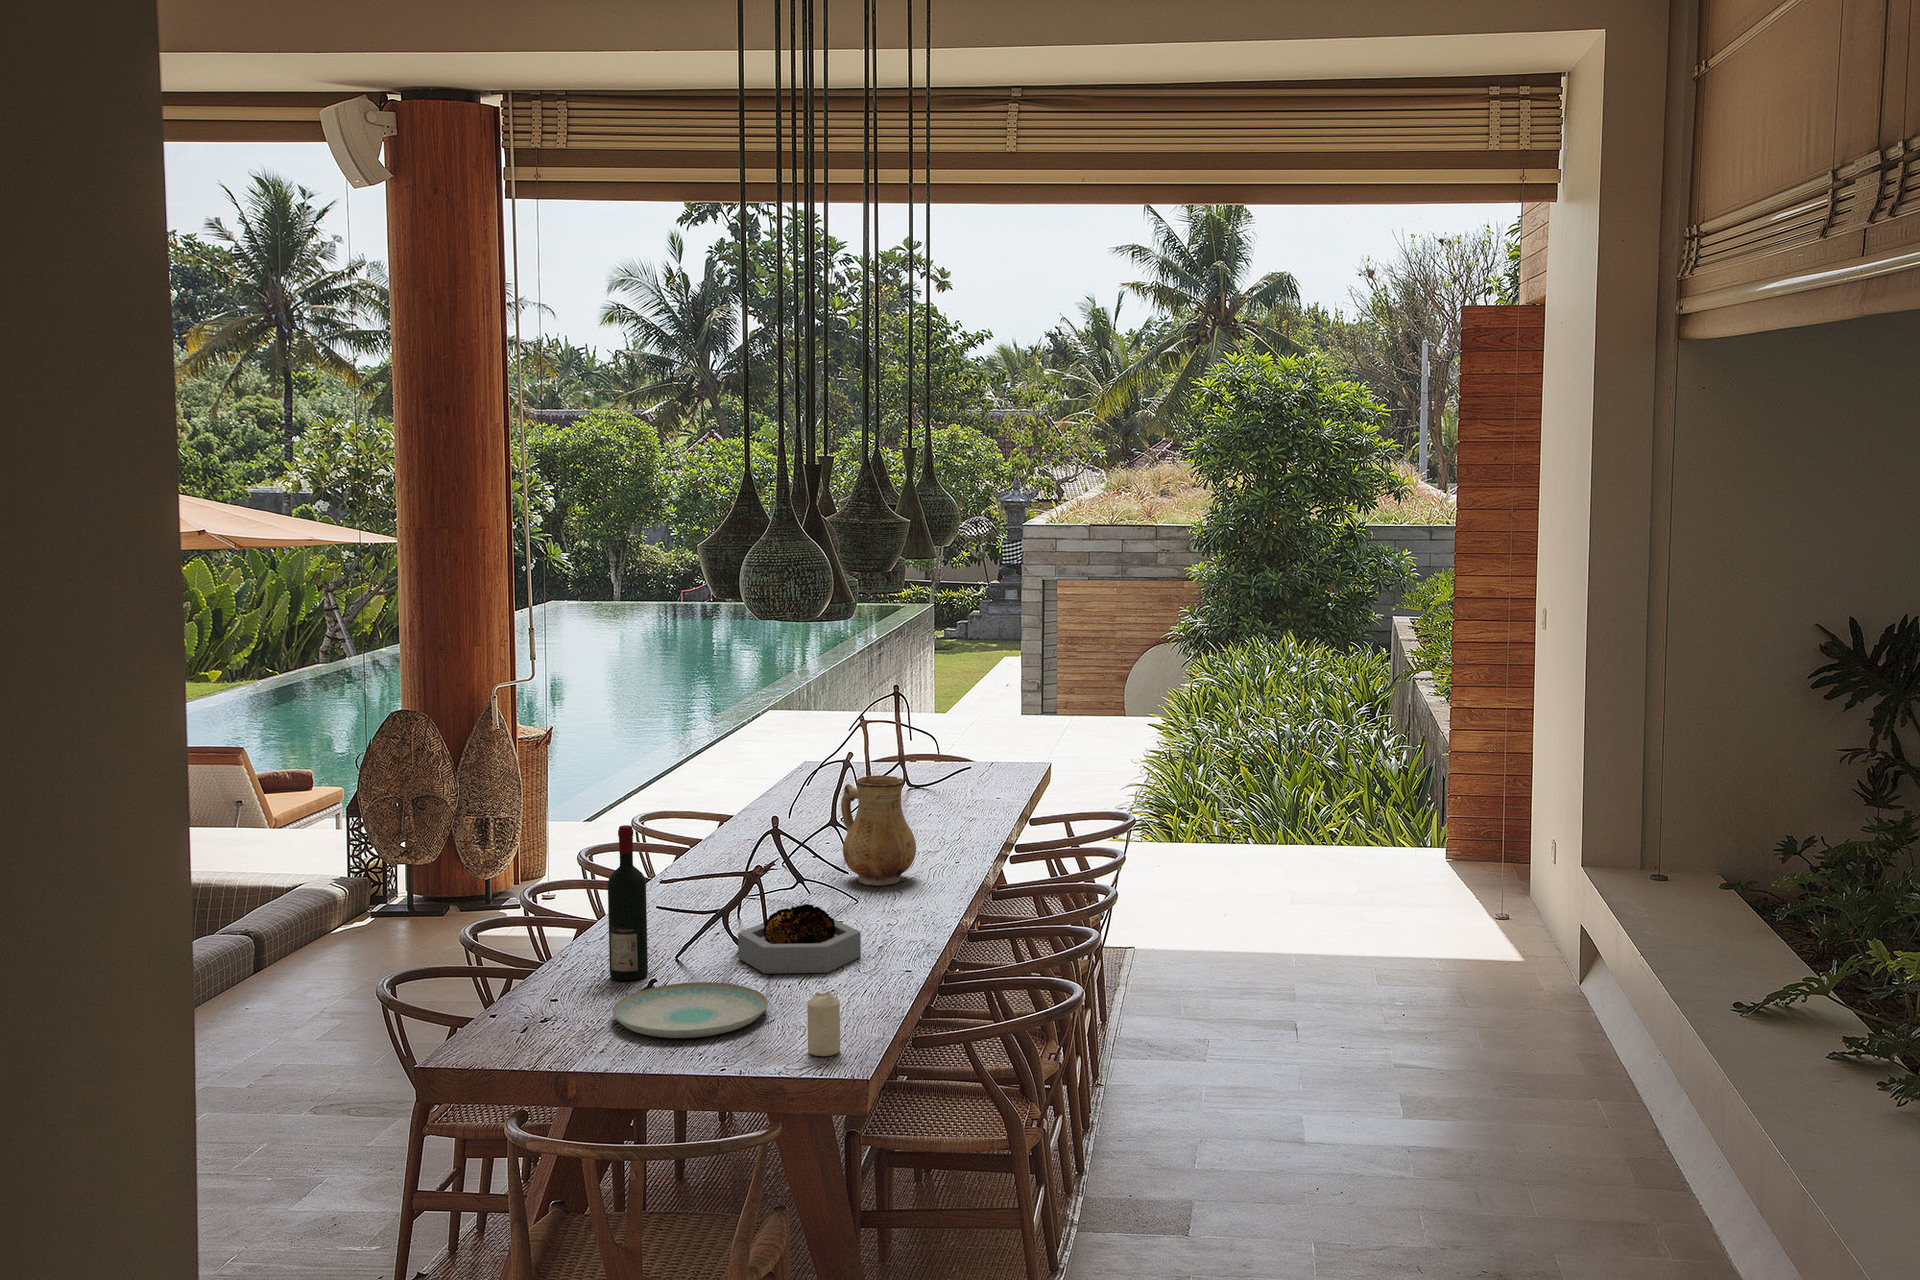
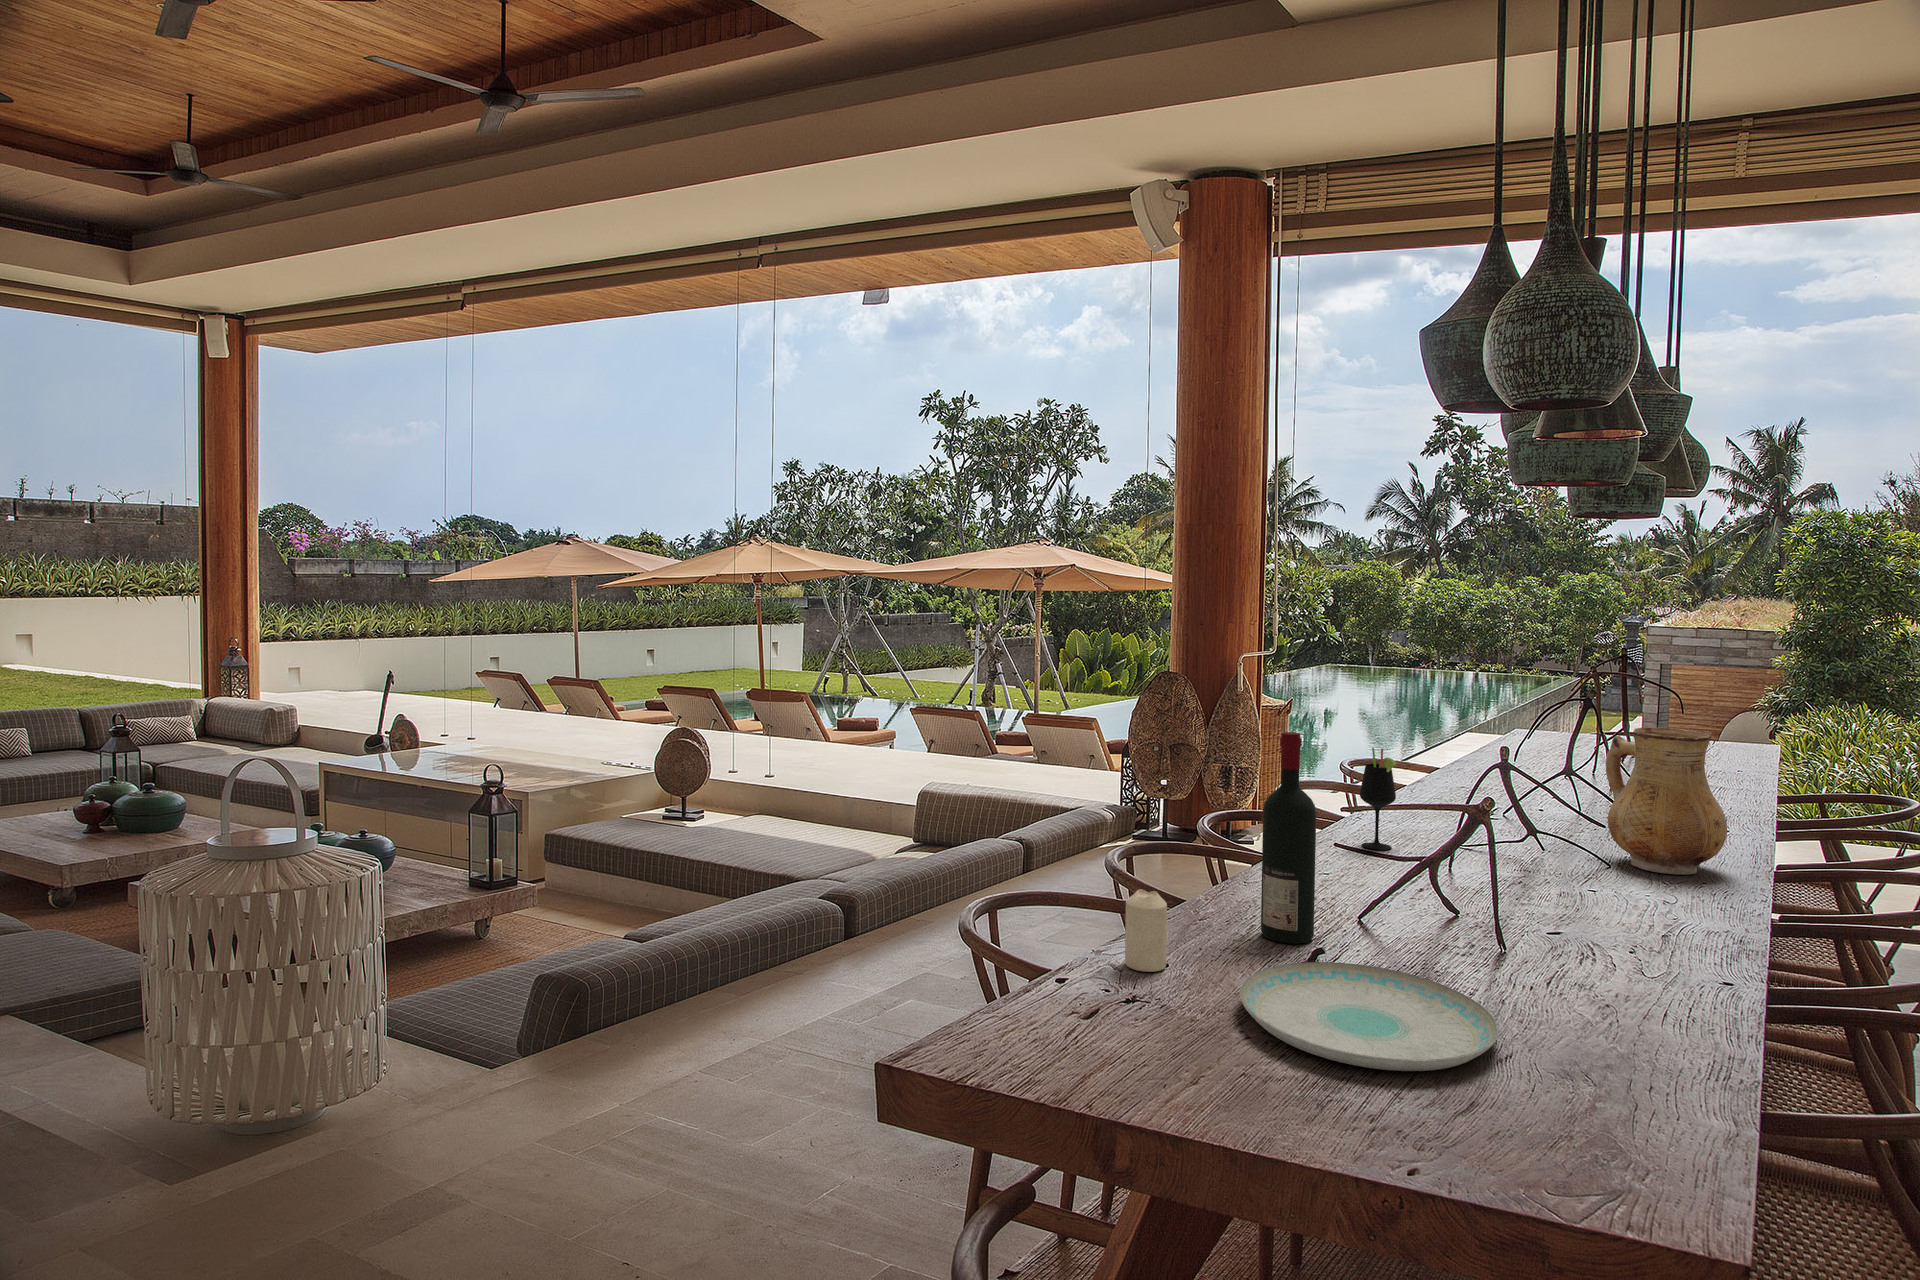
wine glass: none [663,815,691,899] -> present [1360,748,1396,850]
decorative bowl: present [738,904,861,973] -> none [1450,872,1662,994]
candle: present [807,992,840,1056] -> present [1125,889,1167,972]

